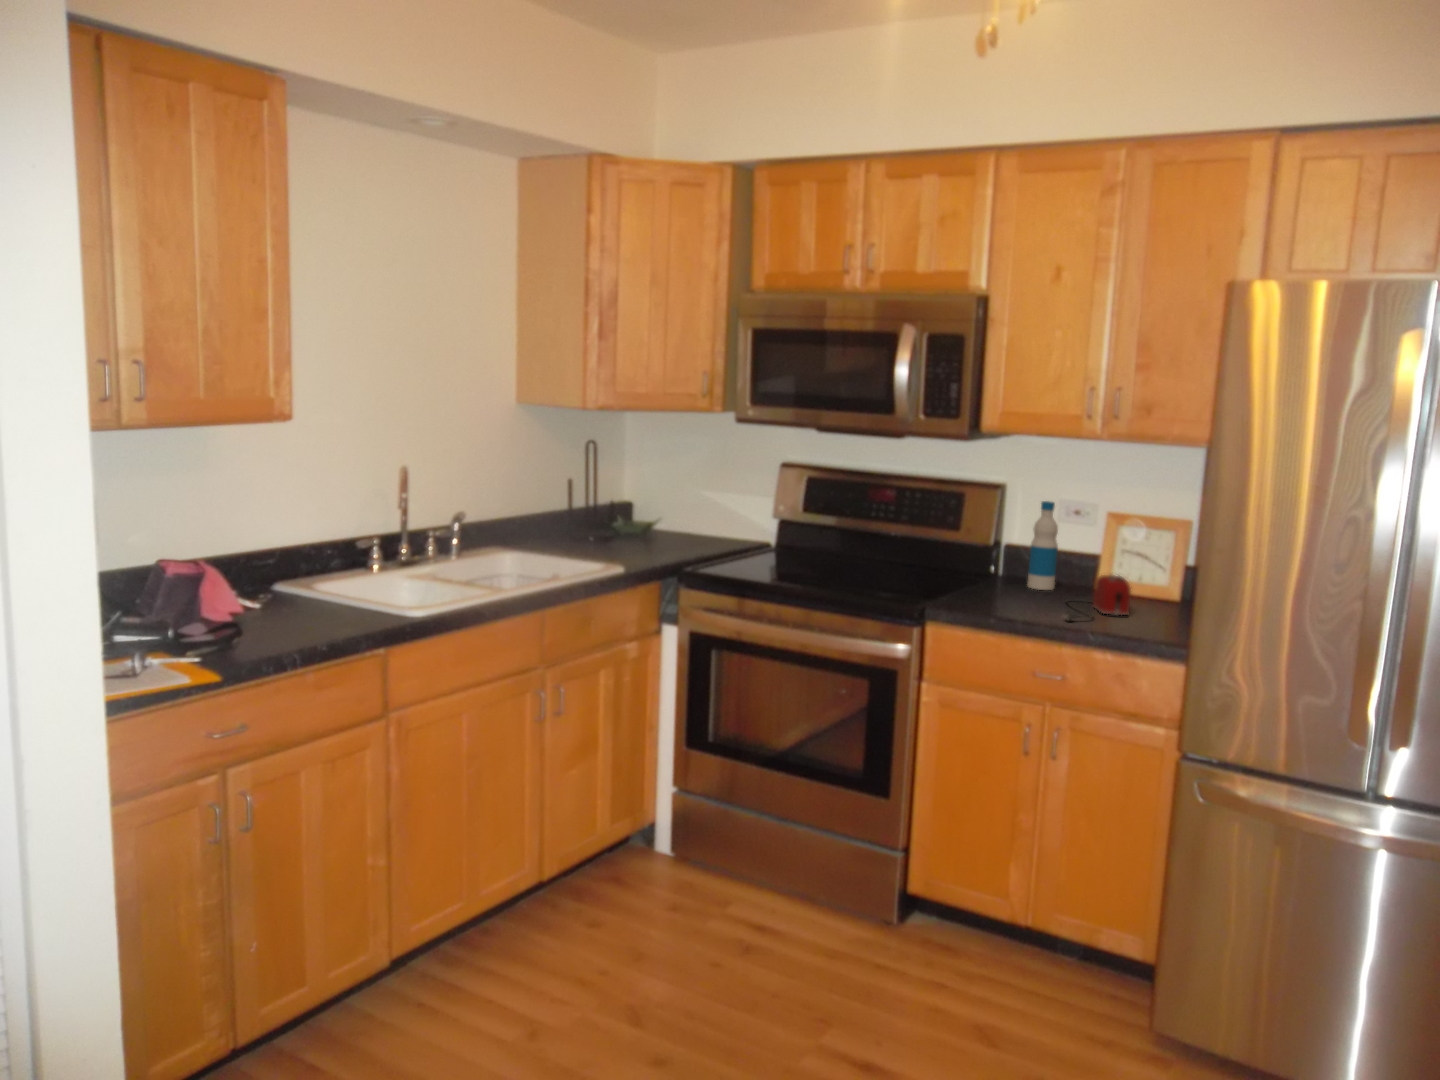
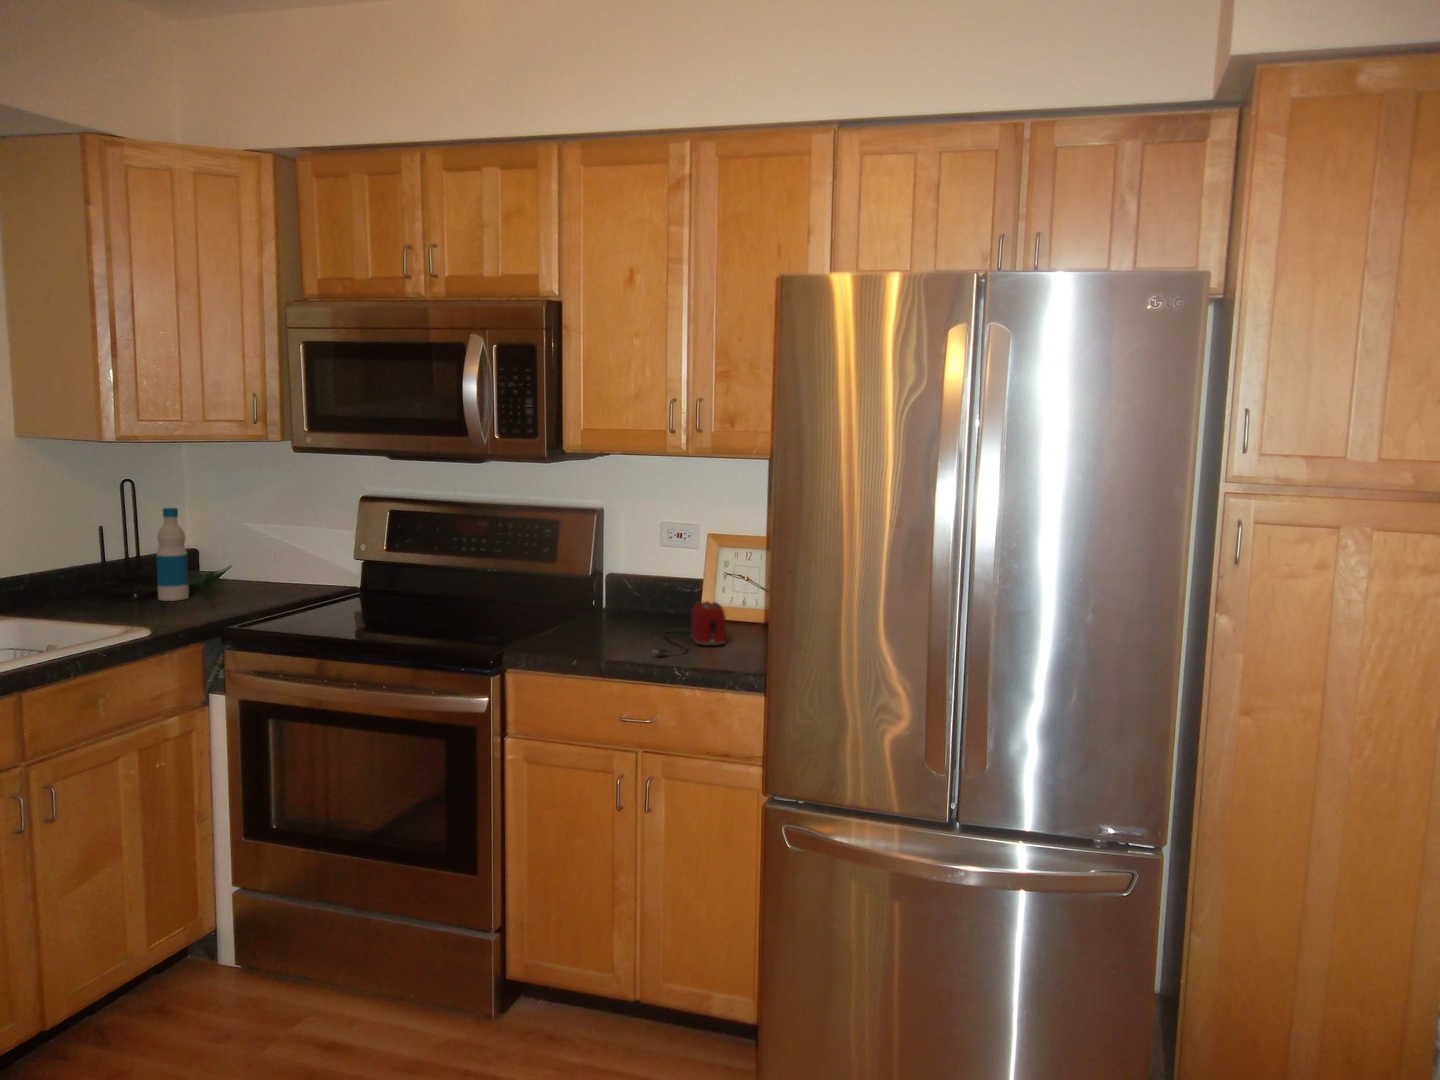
bottle: present [1027,501,1058,590] -> present [156,508,189,601]

